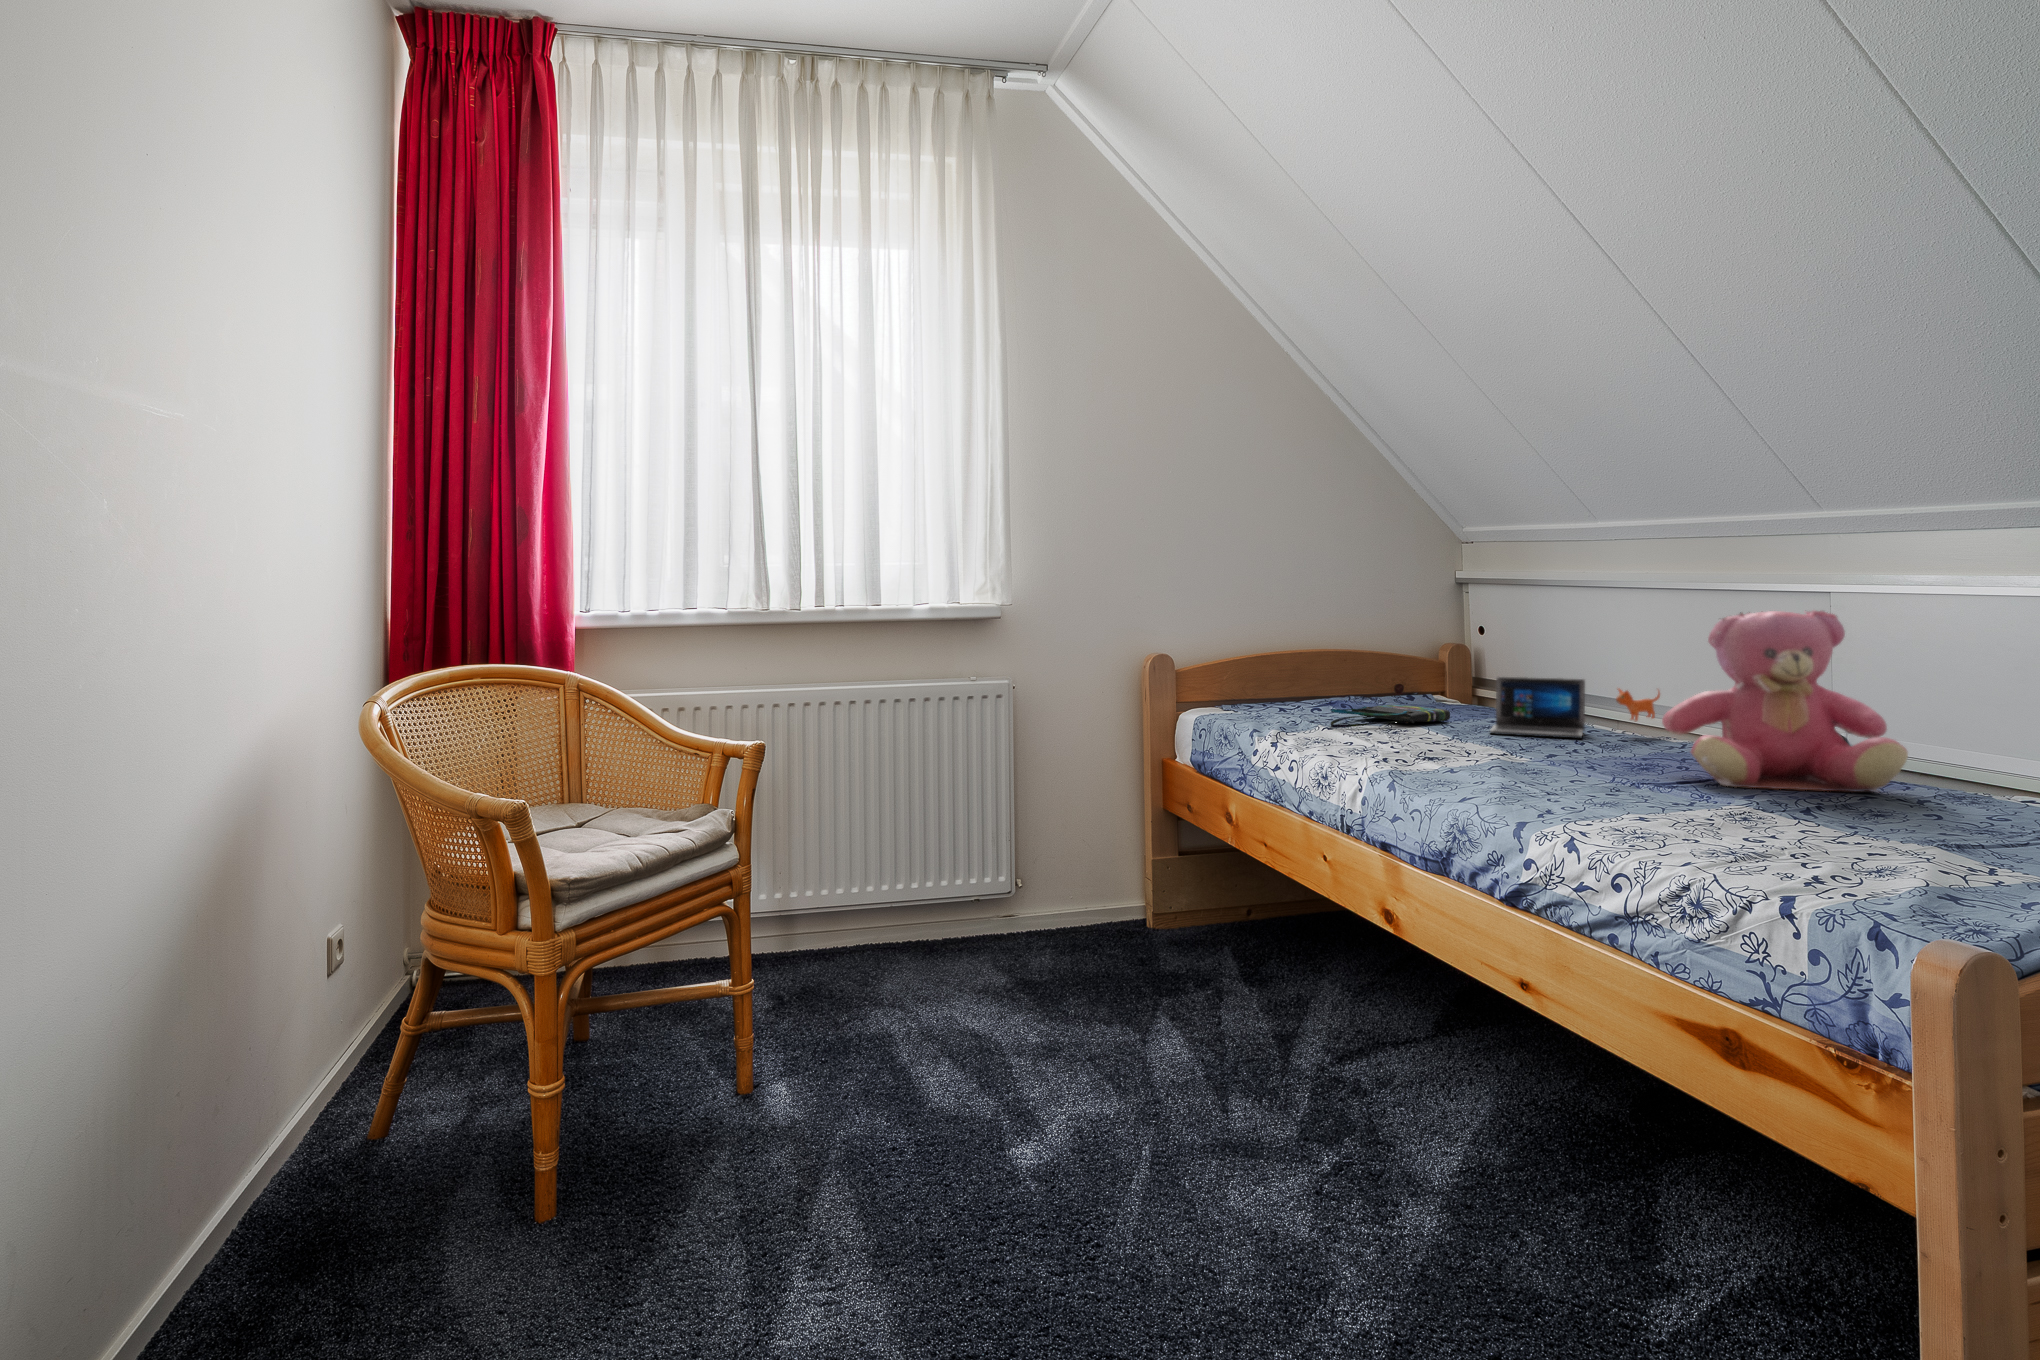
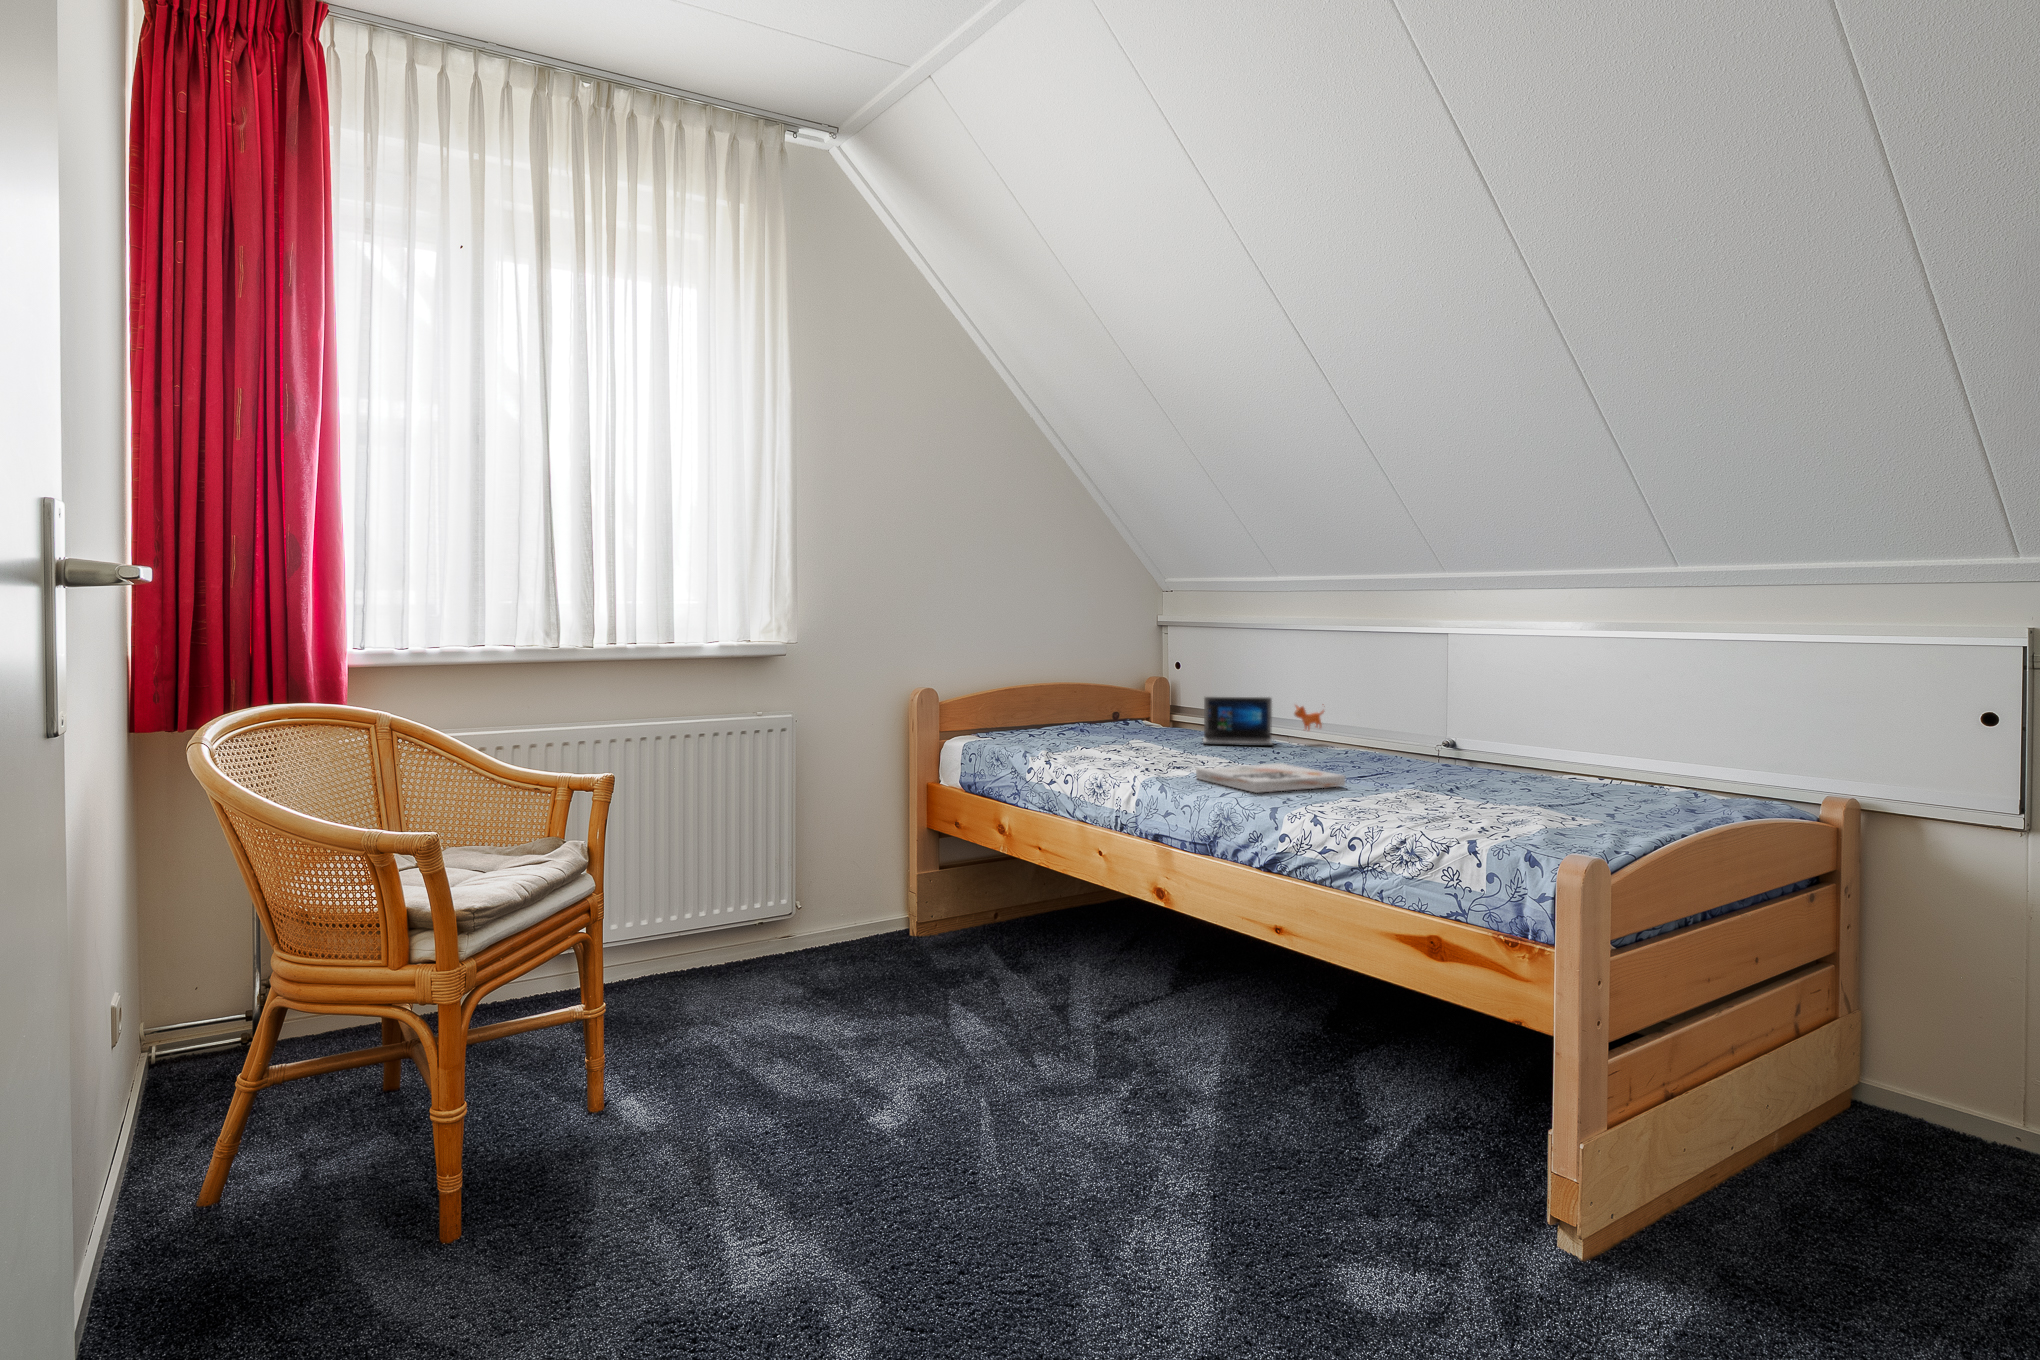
teddy bear: present [1662,610,1908,792] -> none [1343,640,1505,775]
tote bag: present [1331,705,1450,728] -> none [1075,723,1166,743]
book: none [1441,764,1642,803] -> present [1196,763,1345,793]

